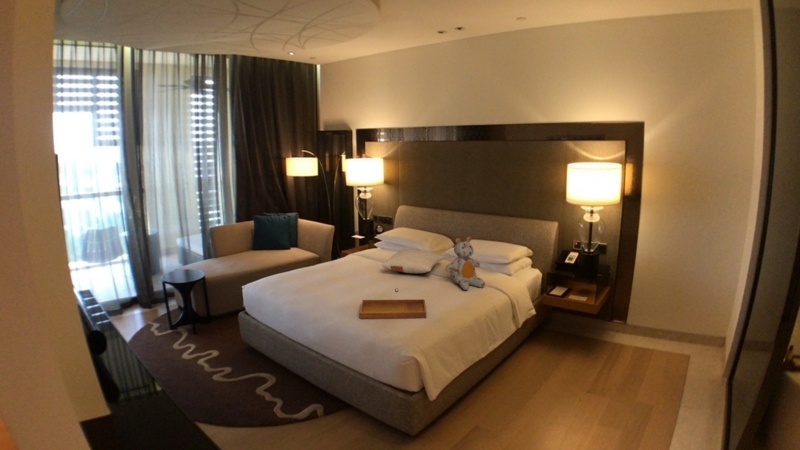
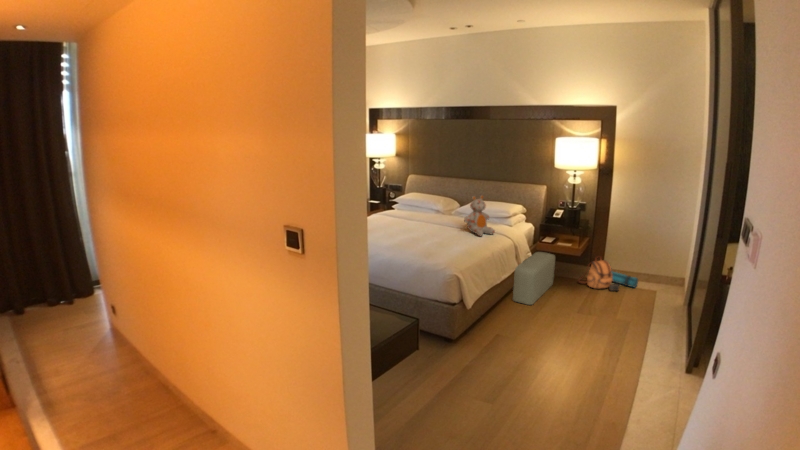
pillow: present [382,249,445,273] -> none [410,207,458,226]
tray: present [360,289,427,319] -> none [406,232,458,254]
pouf: none [508,307,567,384] -> present [513,252,555,305]
backpack: none [597,315,679,364] -> present [578,257,638,291]

